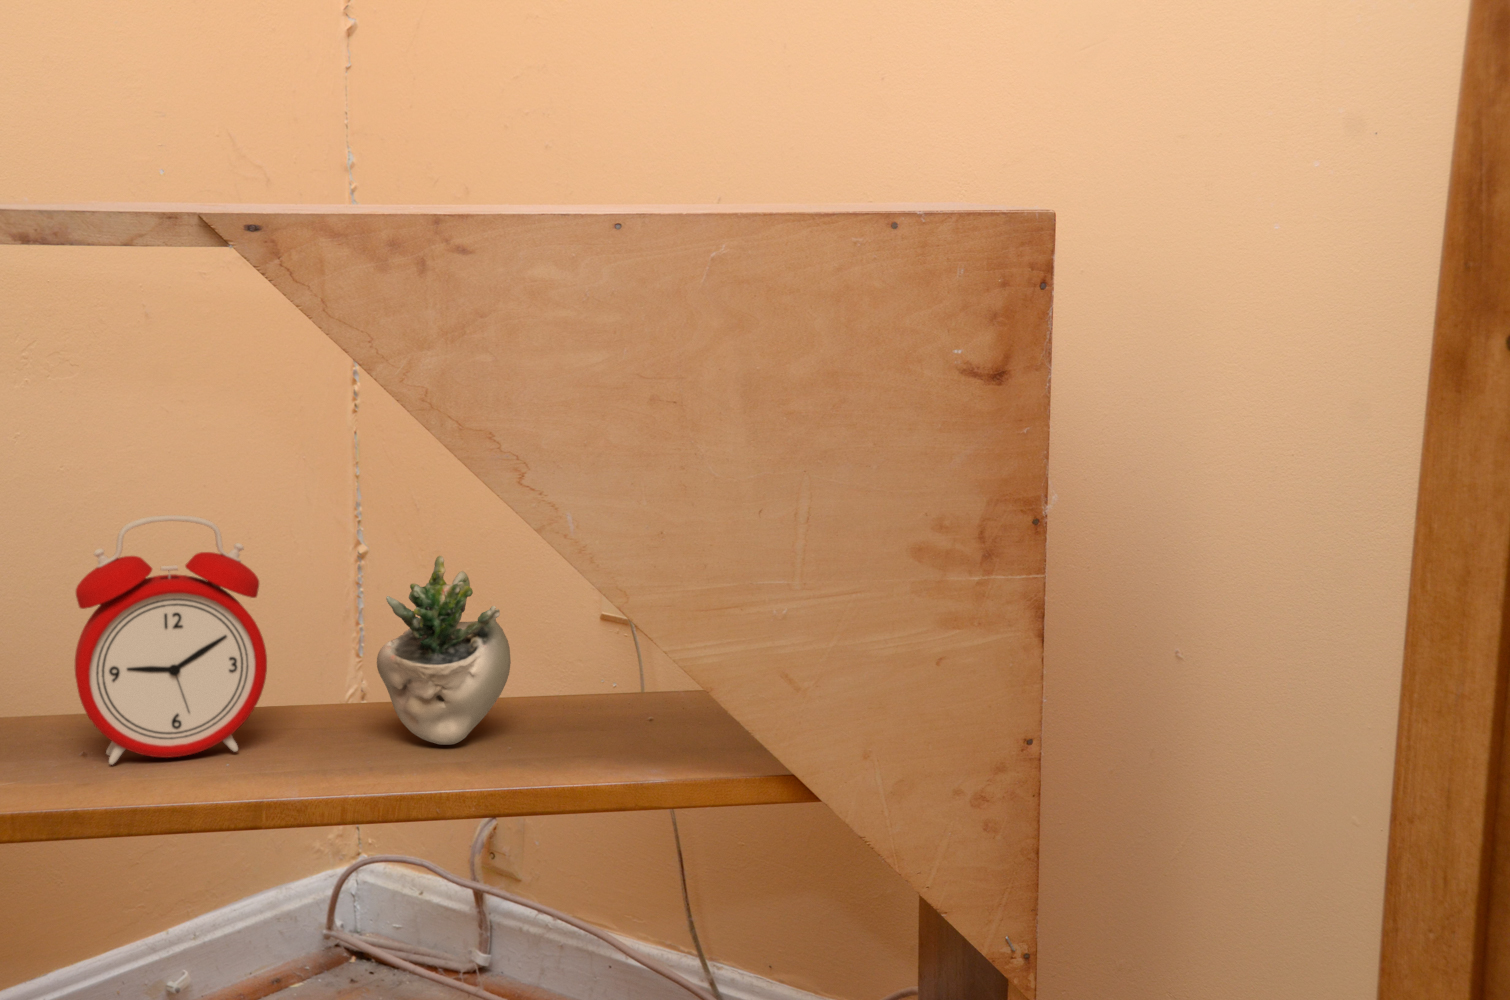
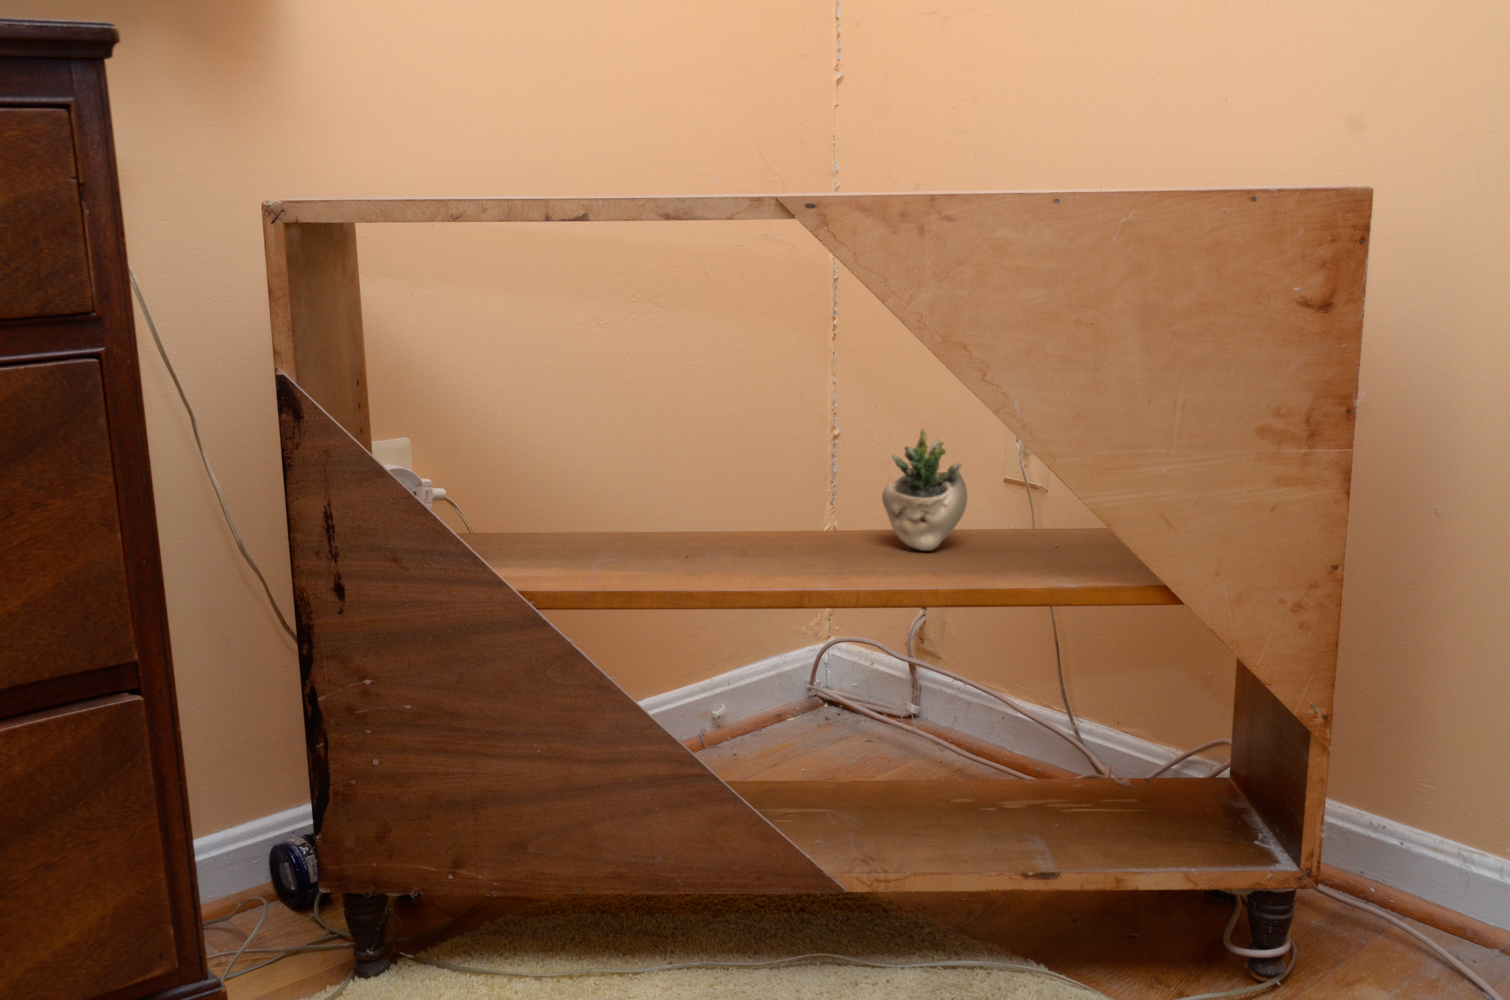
alarm clock: present [75,515,267,765] -> none [703,401,815,554]

